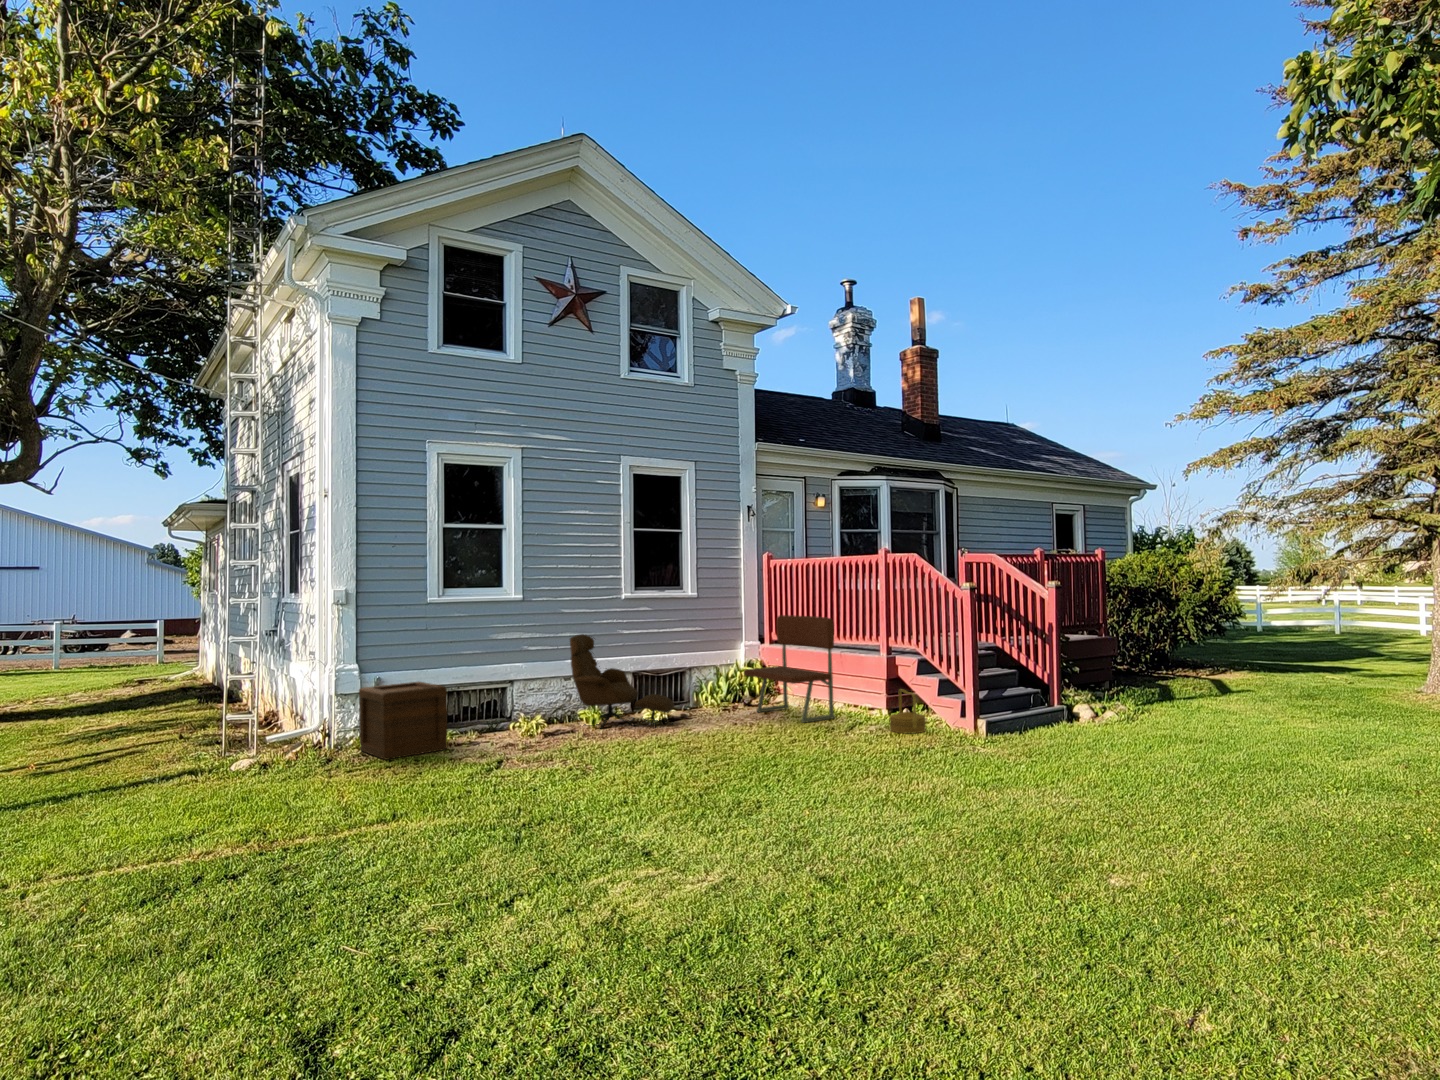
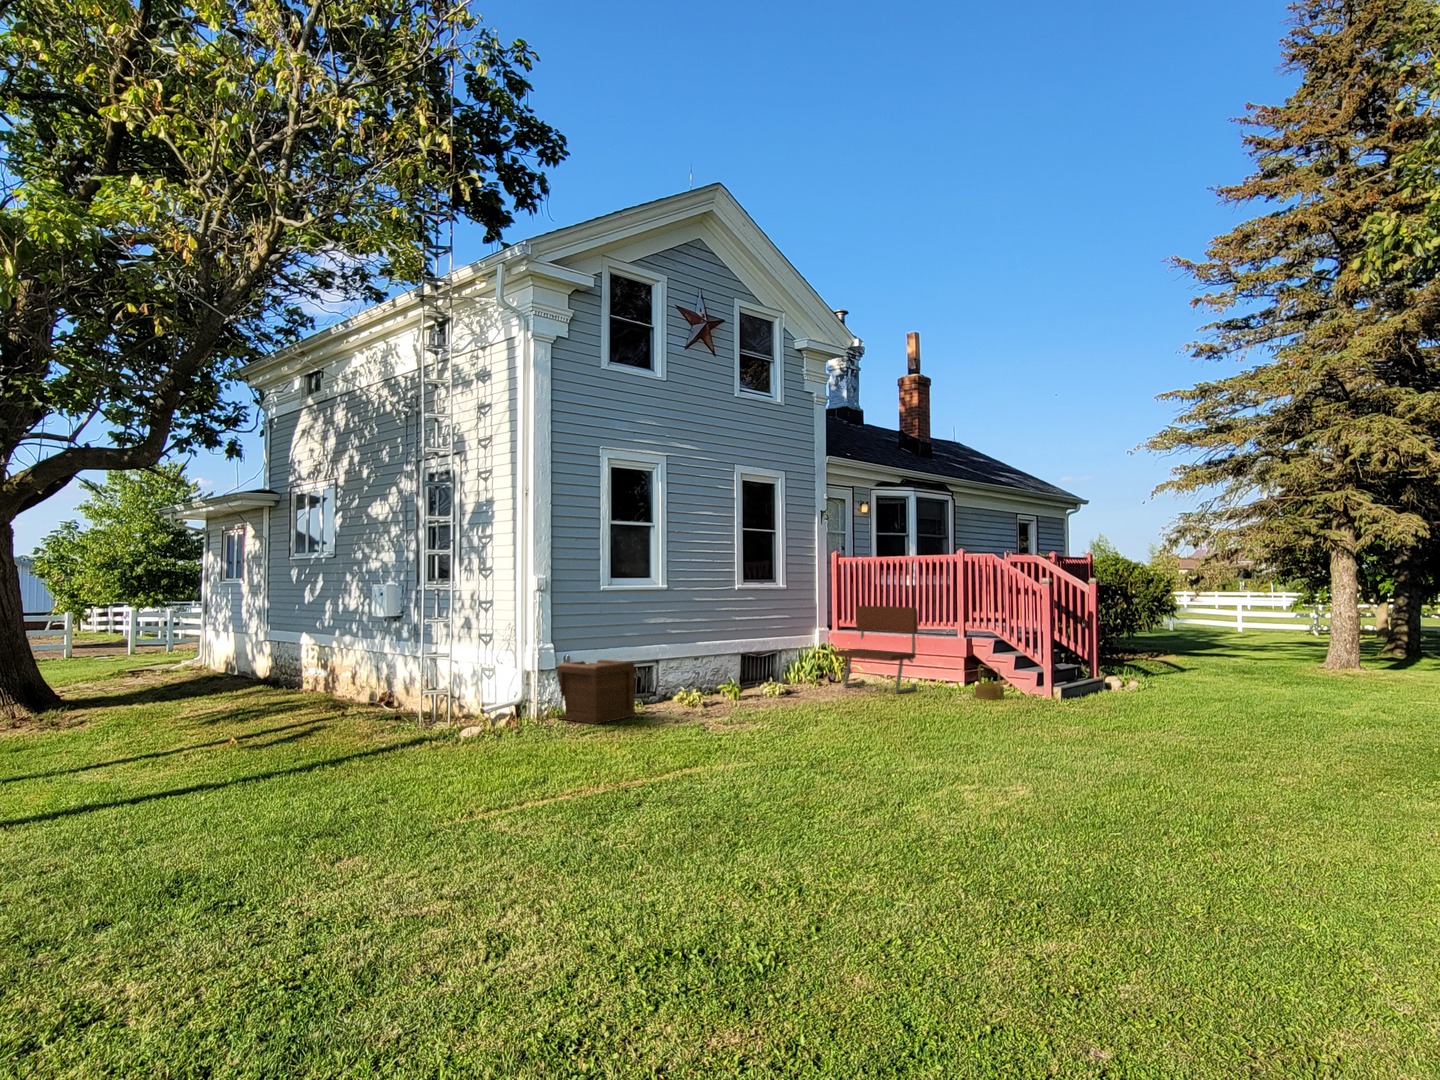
lounge chair: present [570,634,674,729] -> none [705,620,790,701]

